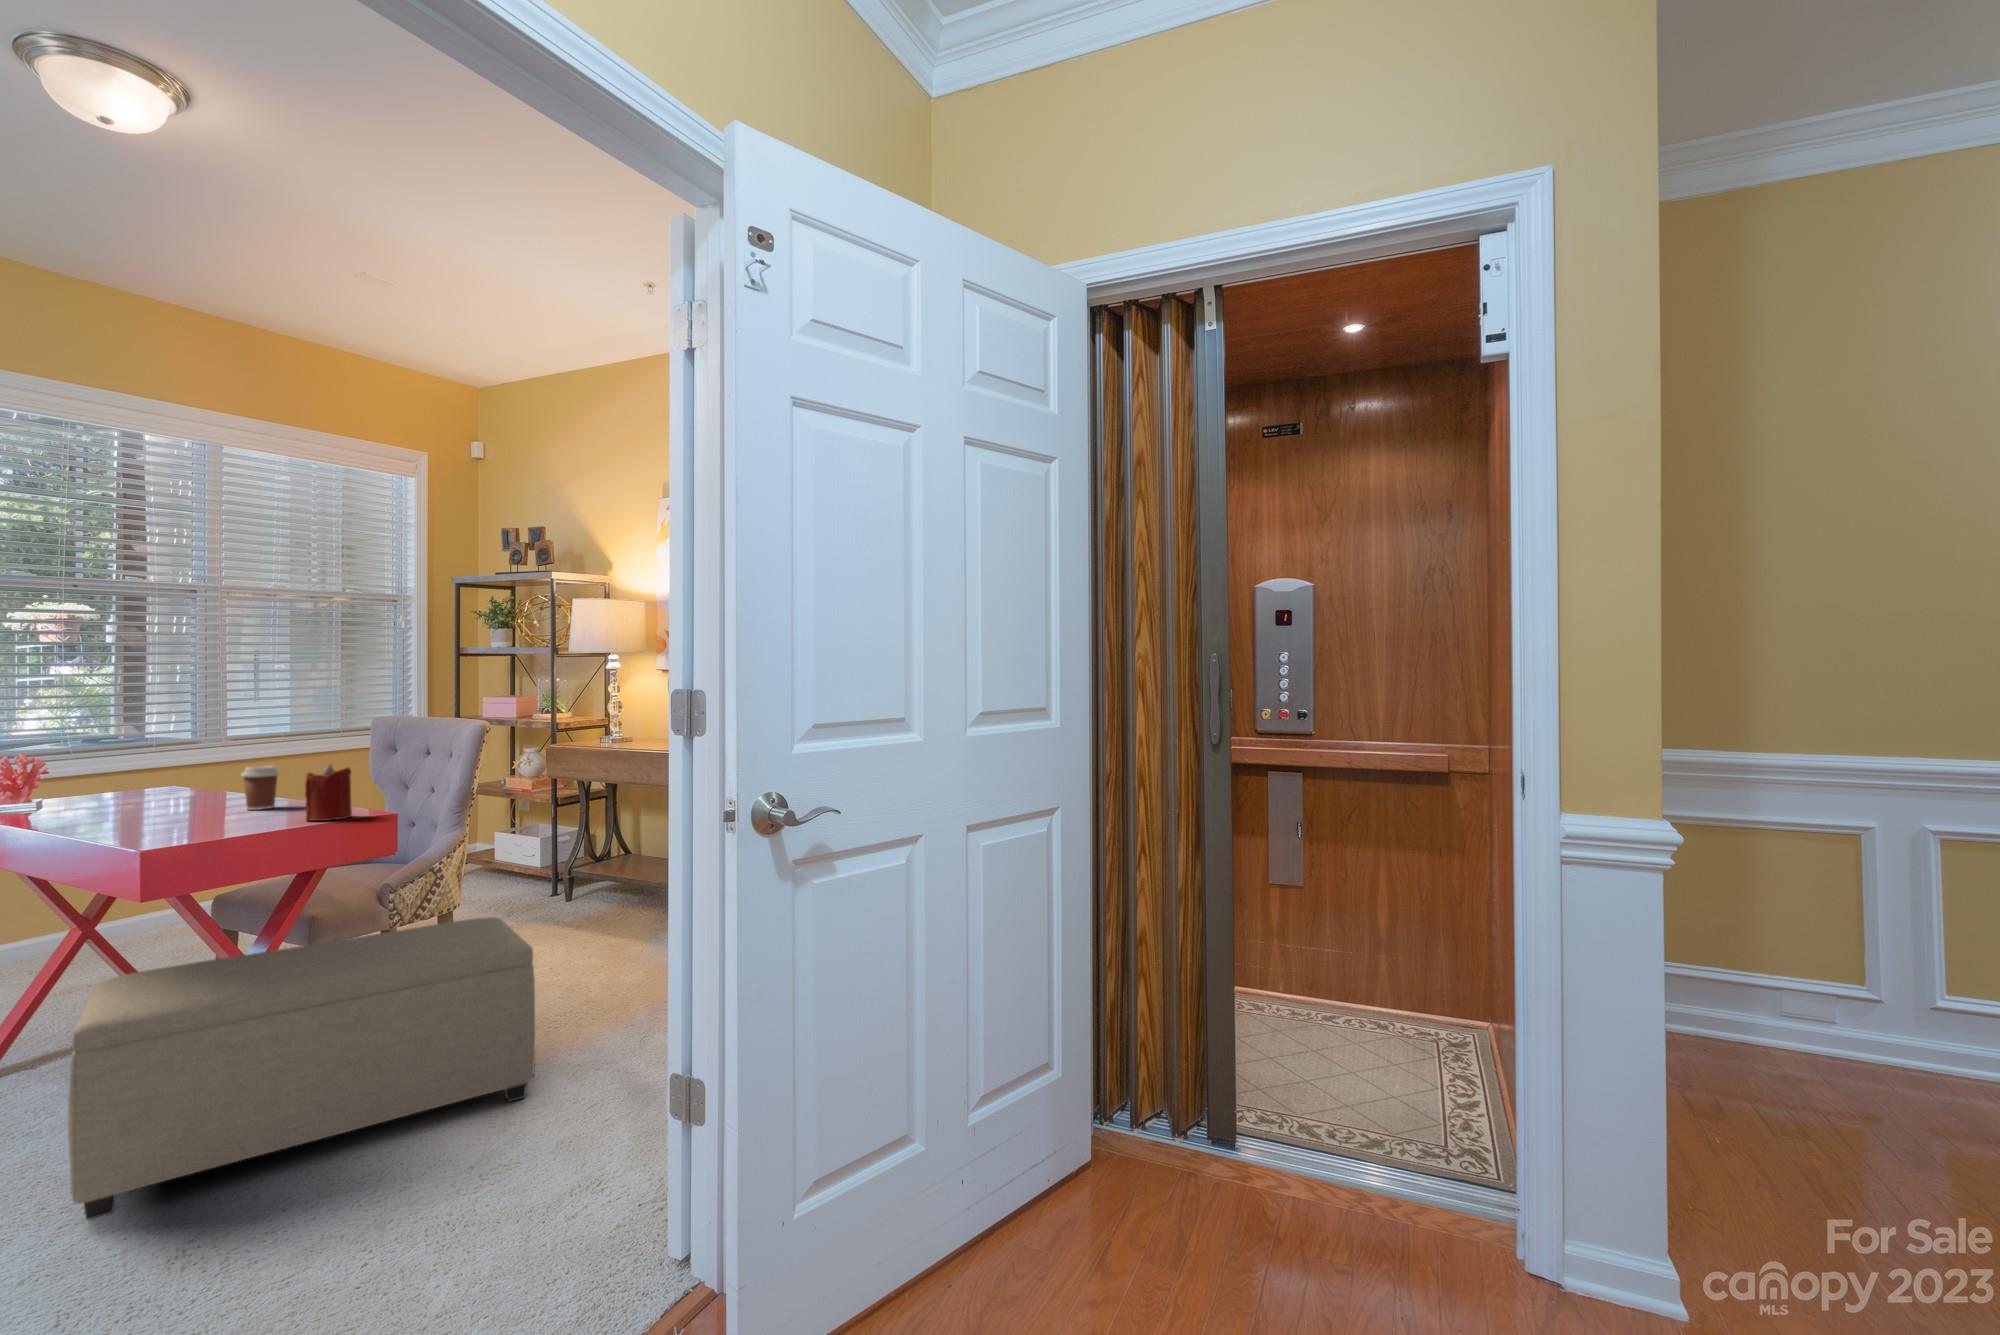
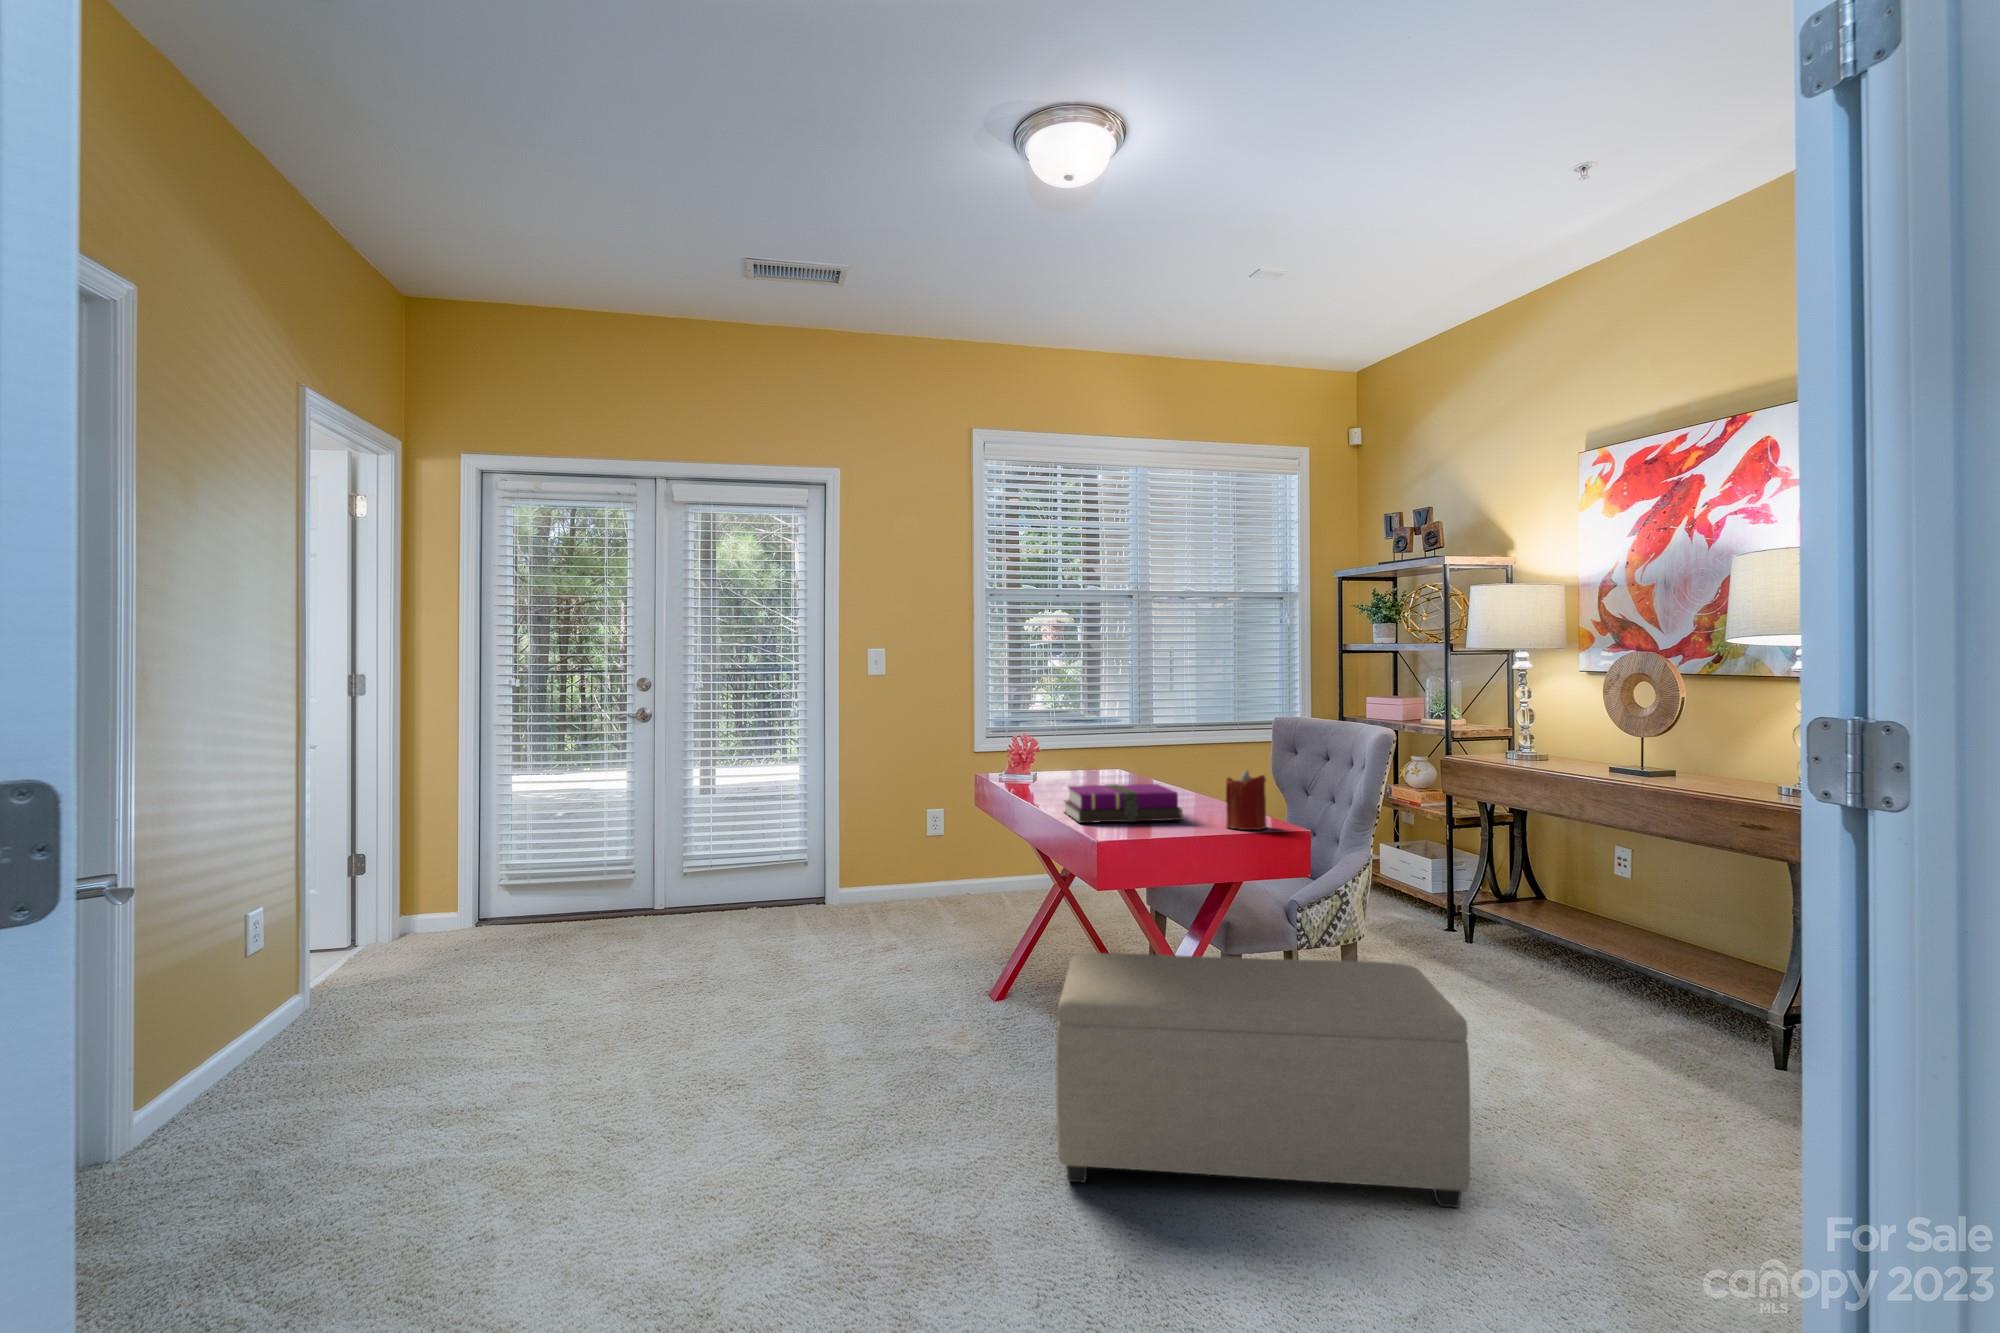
coffee cup: present [241,766,280,810] -> none [1171,766,1202,809]
notebook: none [85,786,253,835] -> present [1065,784,1183,823]

